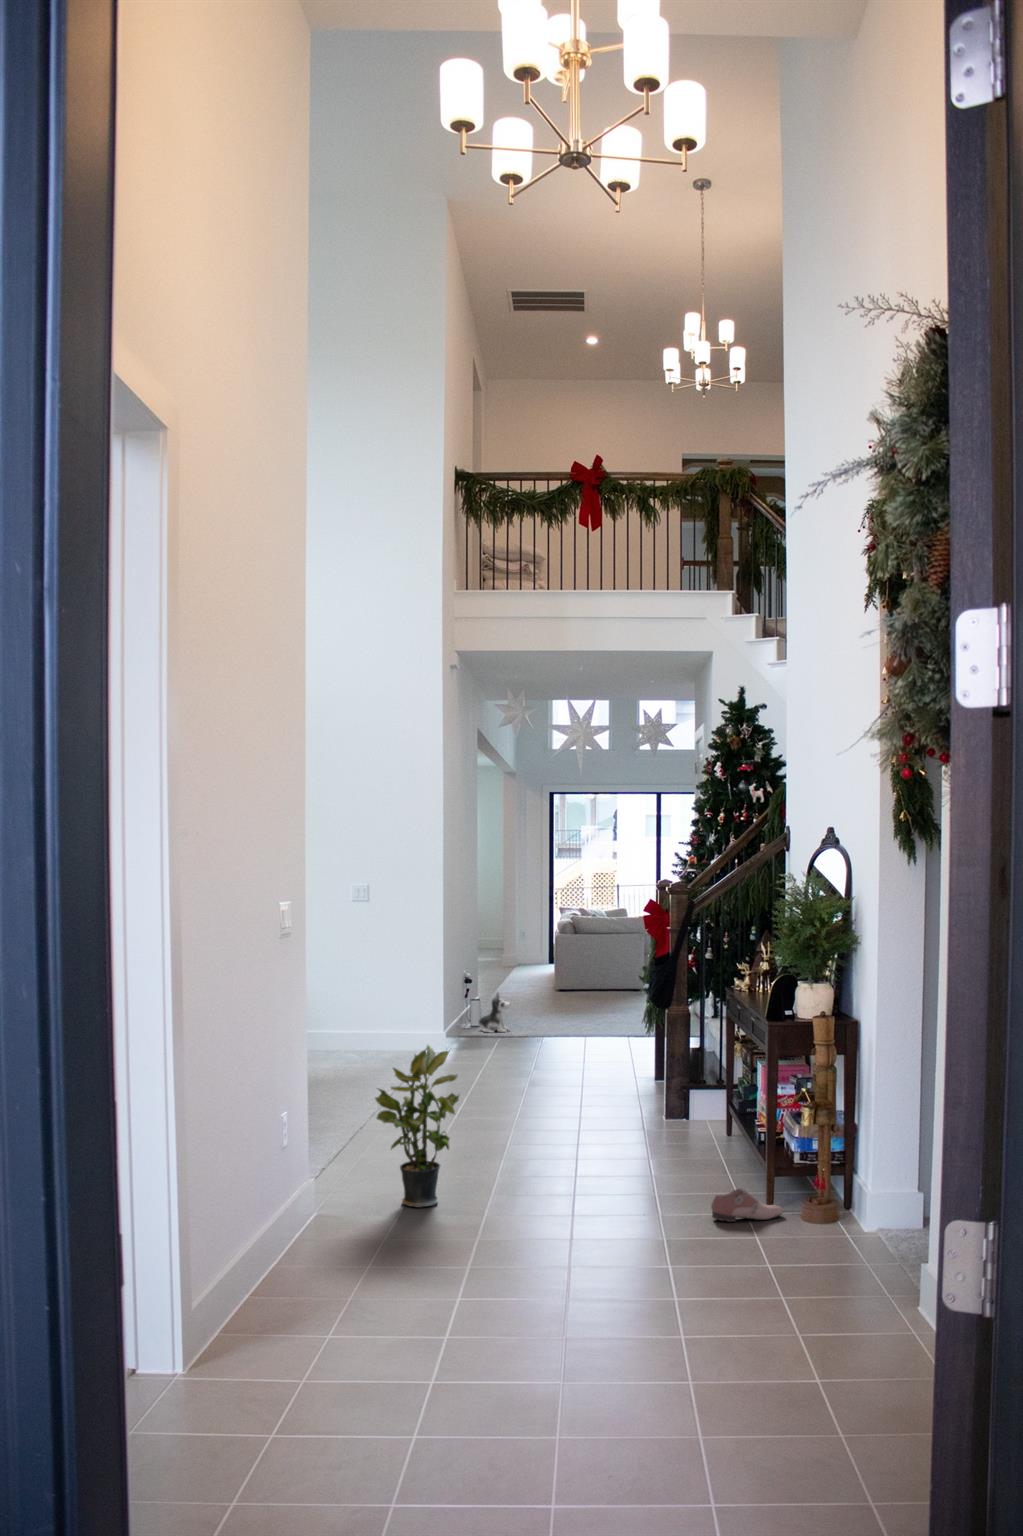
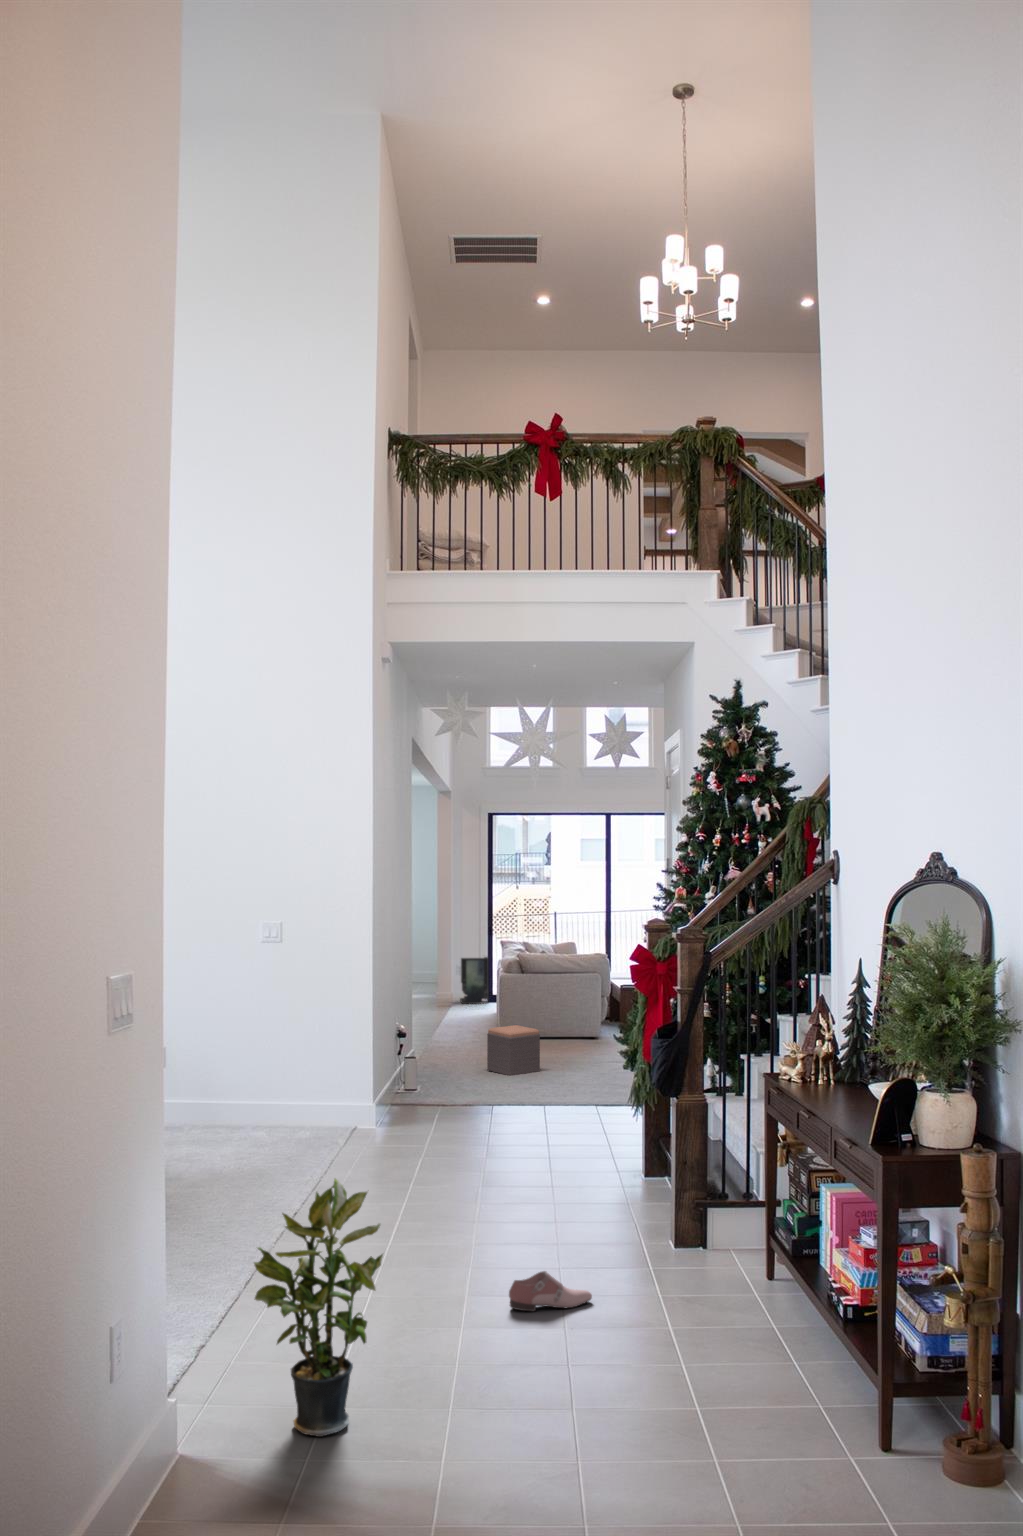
storage box: none [521,923,547,966] -> present [460,957,489,1004]
footstool: none [542,977,587,1019] -> present [487,1025,540,1076]
plush toy: present [479,993,510,1033] -> none [407,1047,451,1097]
shoe: present [711,1188,783,1222] -> present [509,1271,592,1311]

